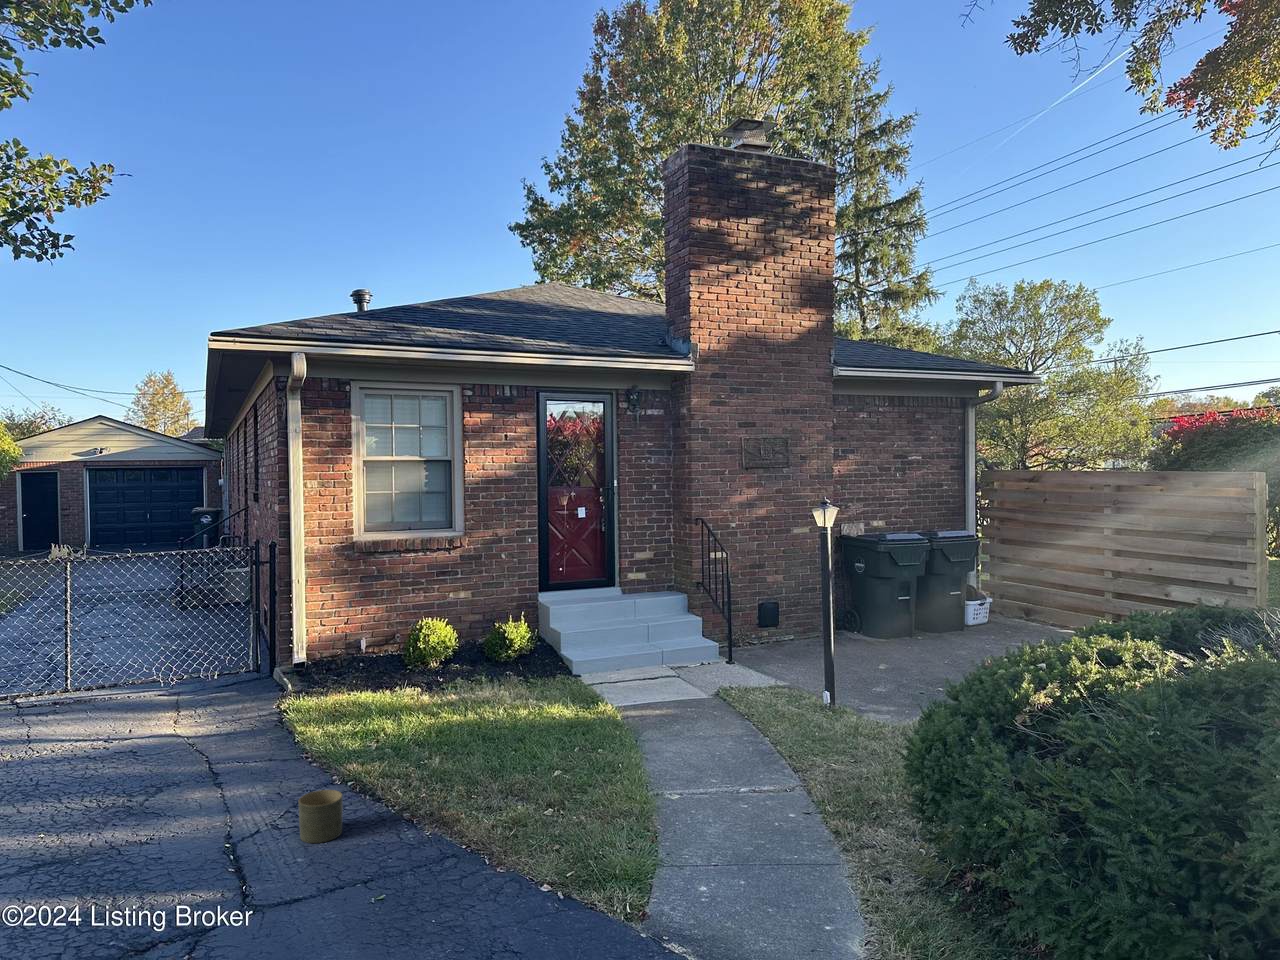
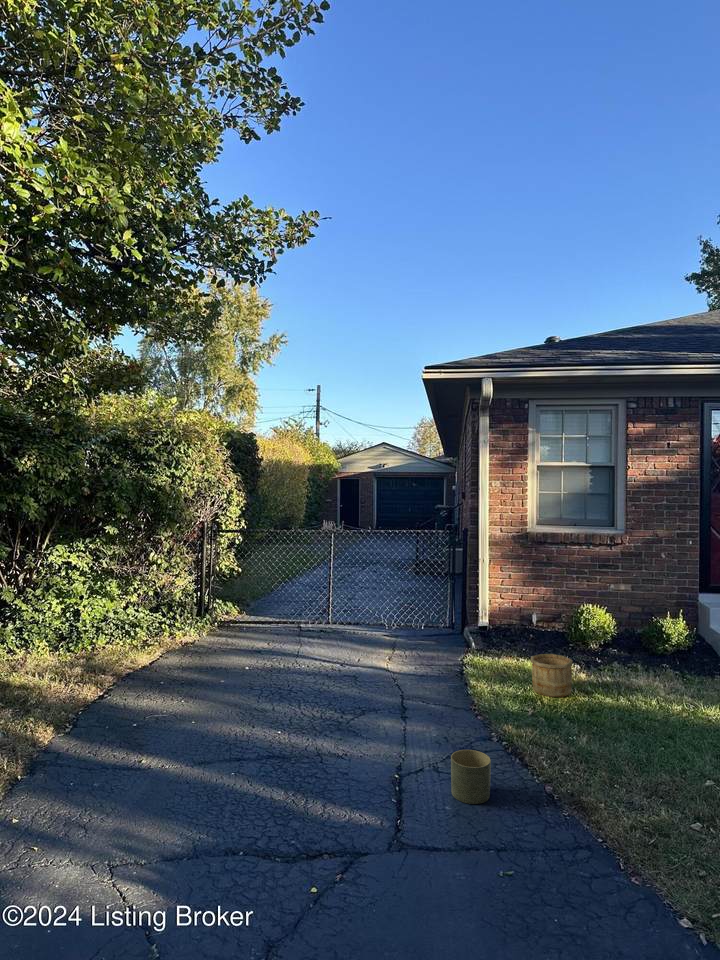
wooden bucket: none [368,680,414,726] -> present [531,654,573,697]

